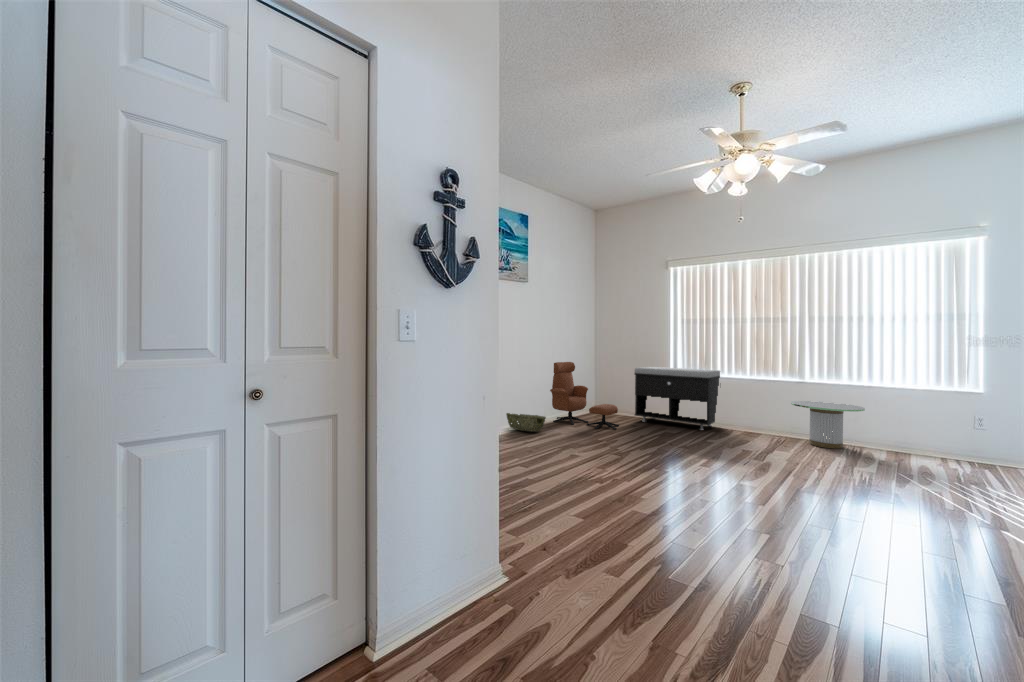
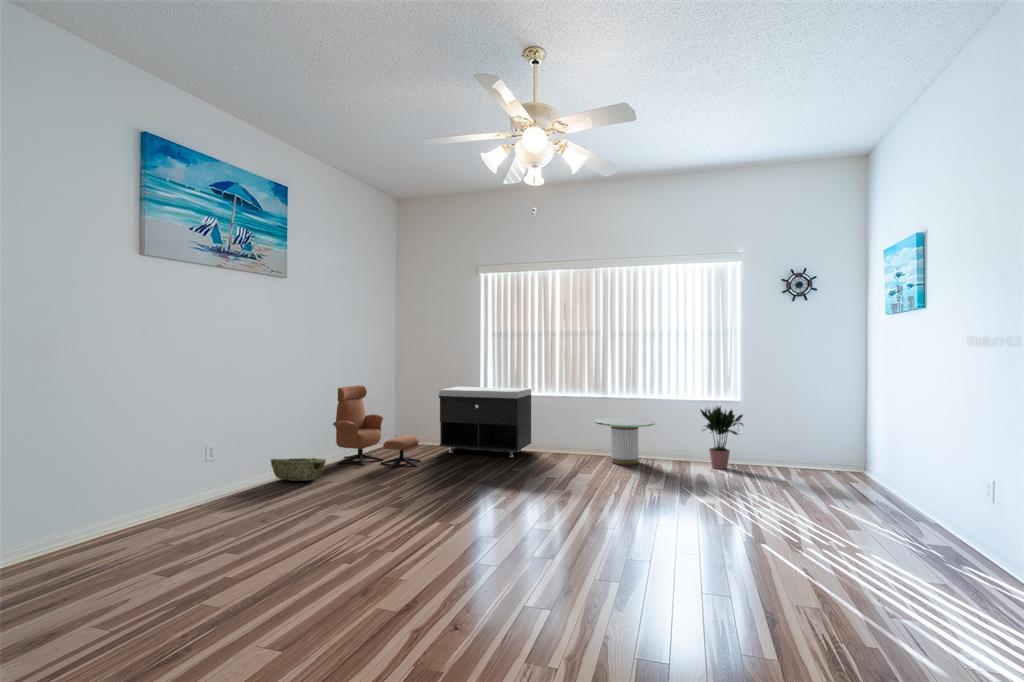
potted plant: none [925,393,997,465] -> present [701,407,743,469]

